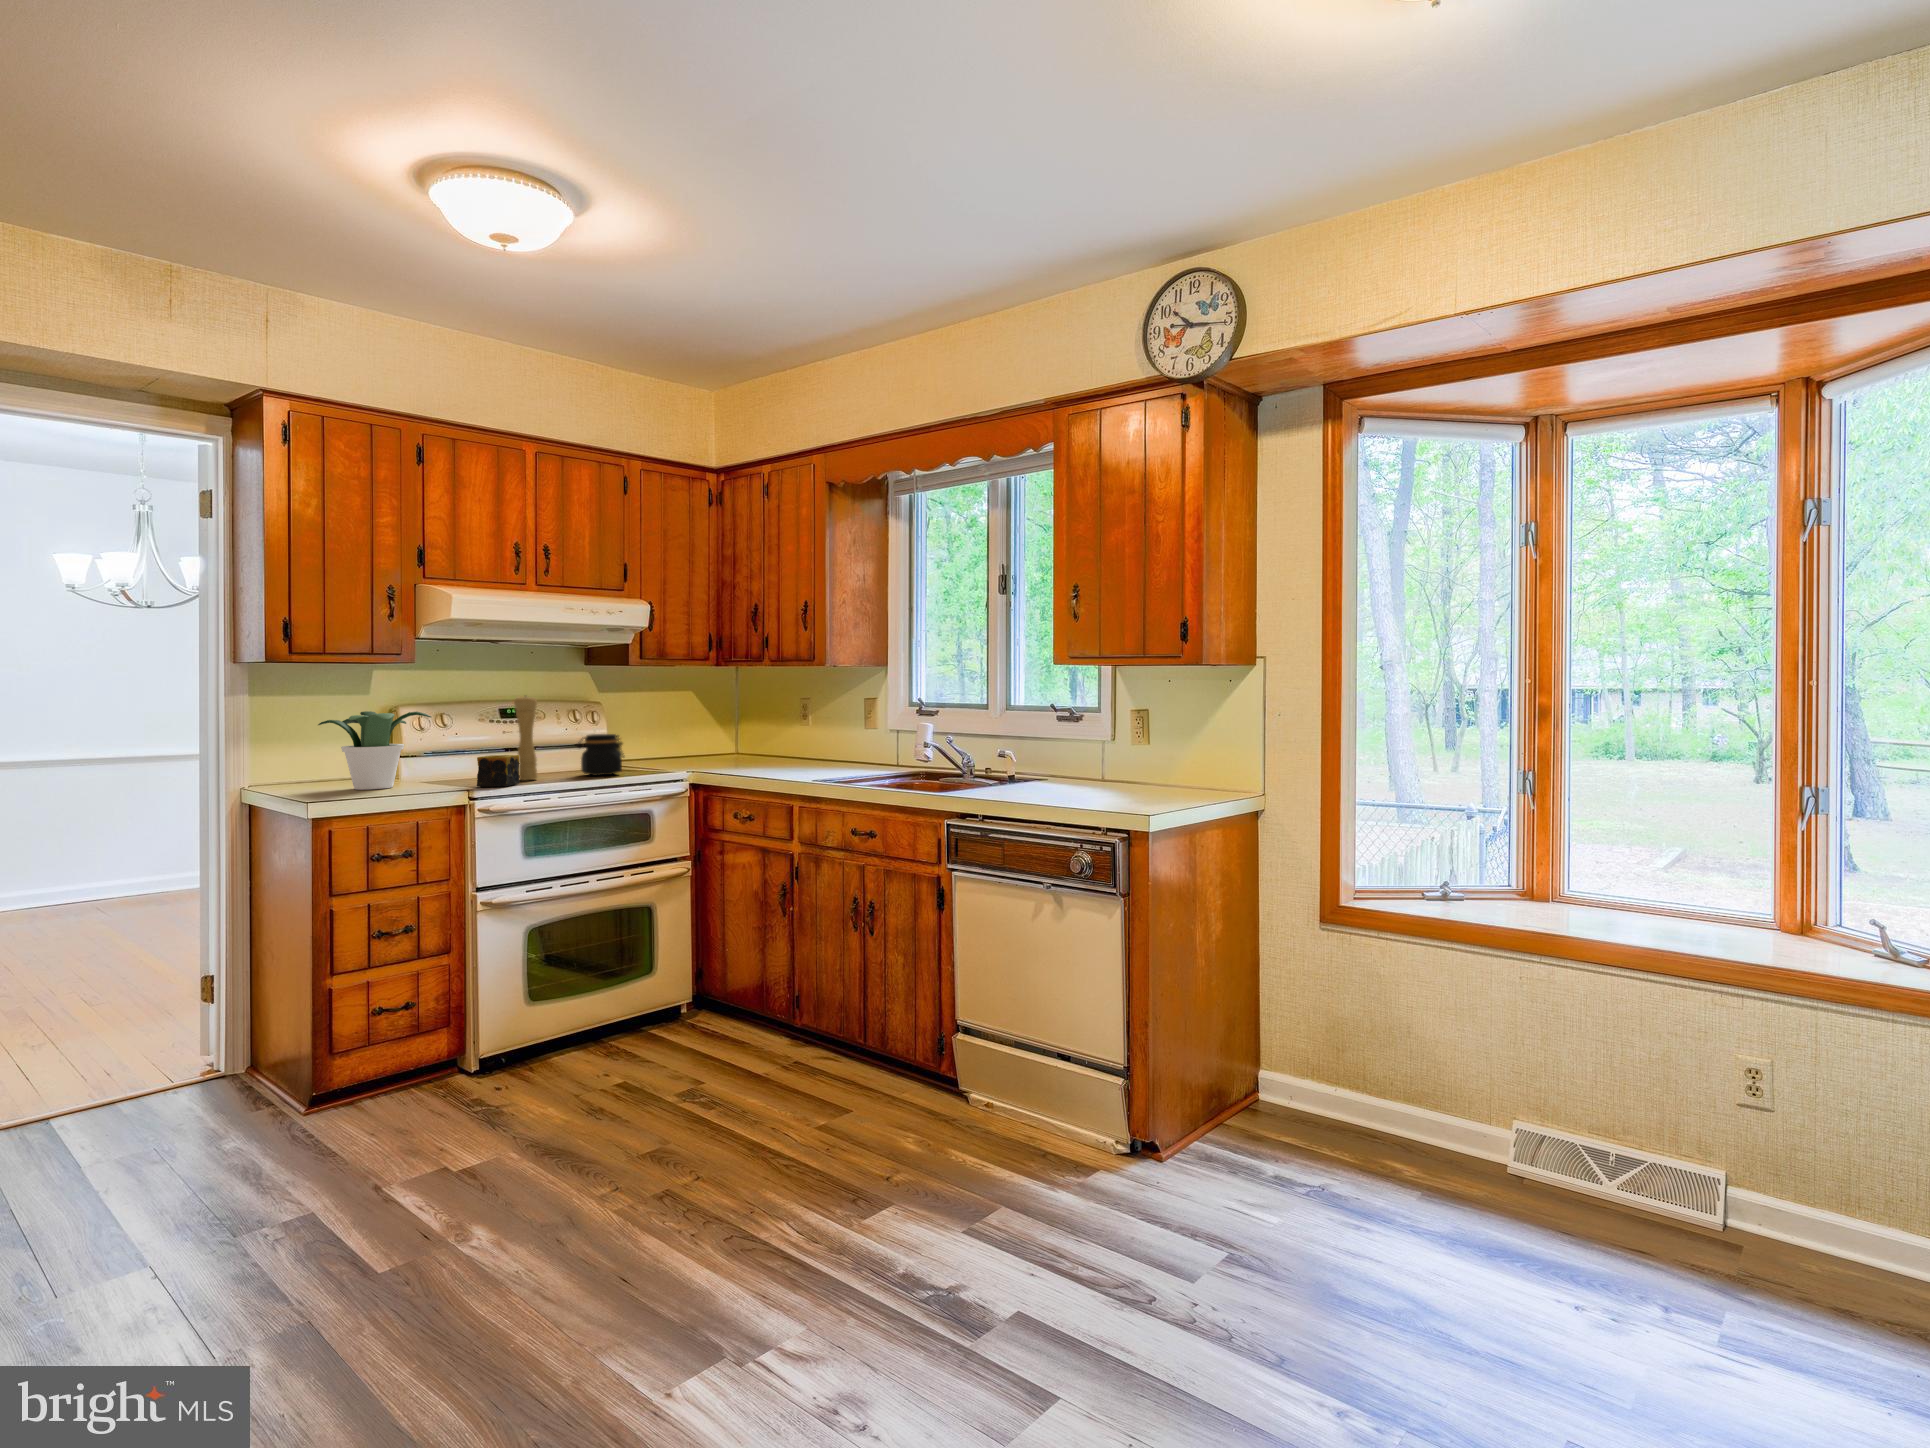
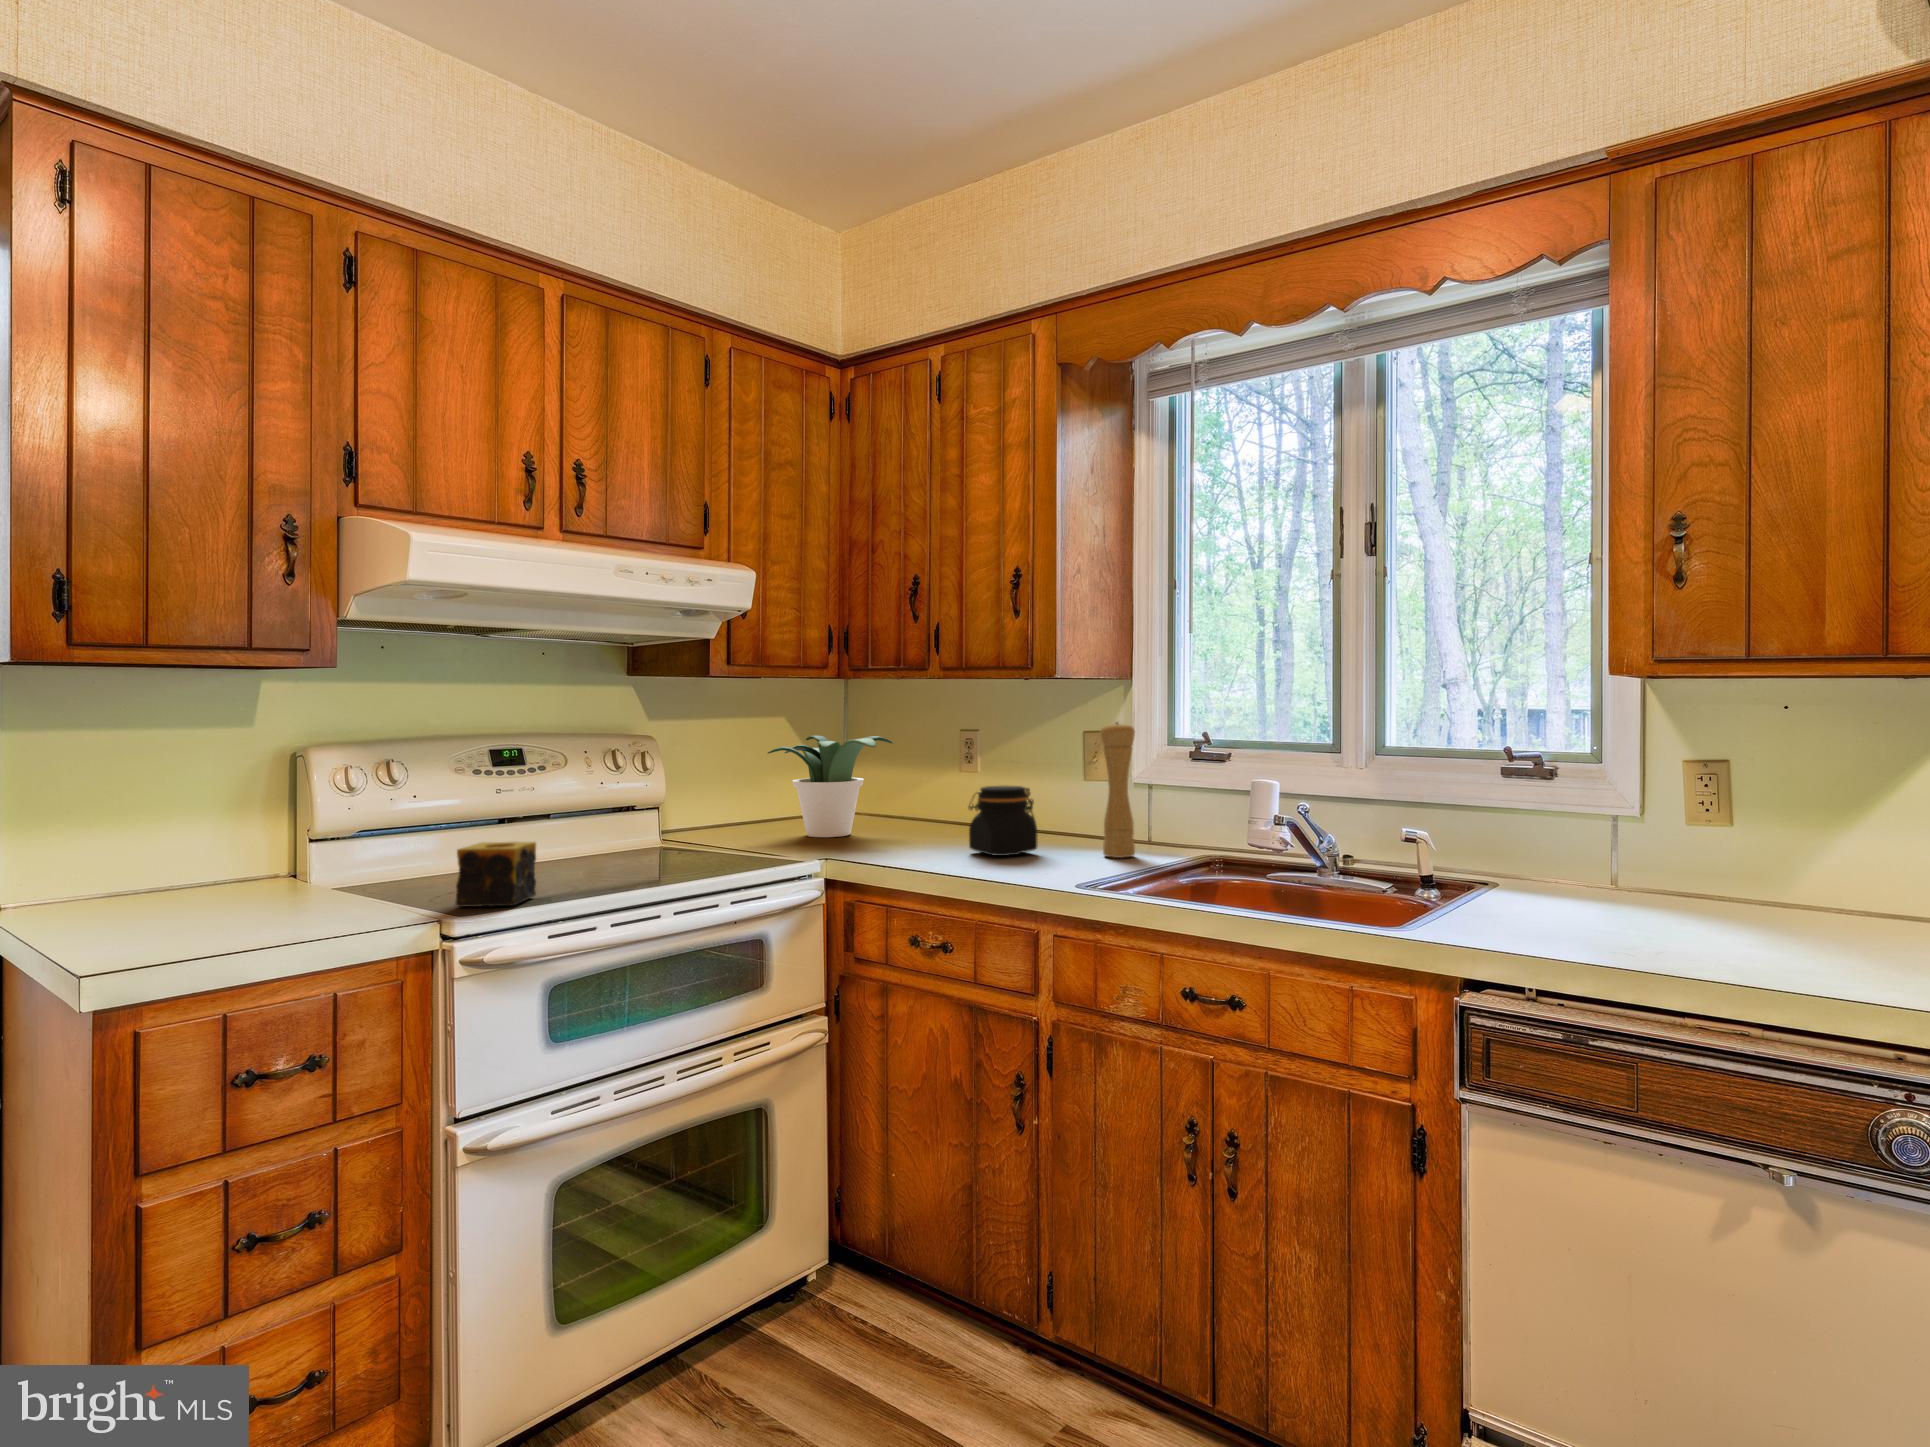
pepper mill: present [514,696,537,780] -> present [1101,722,1135,858]
potted plant: present [318,711,431,790] -> present [768,735,892,837]
jar: present [577,734,624,776] -> present [969,786,1037,856]

